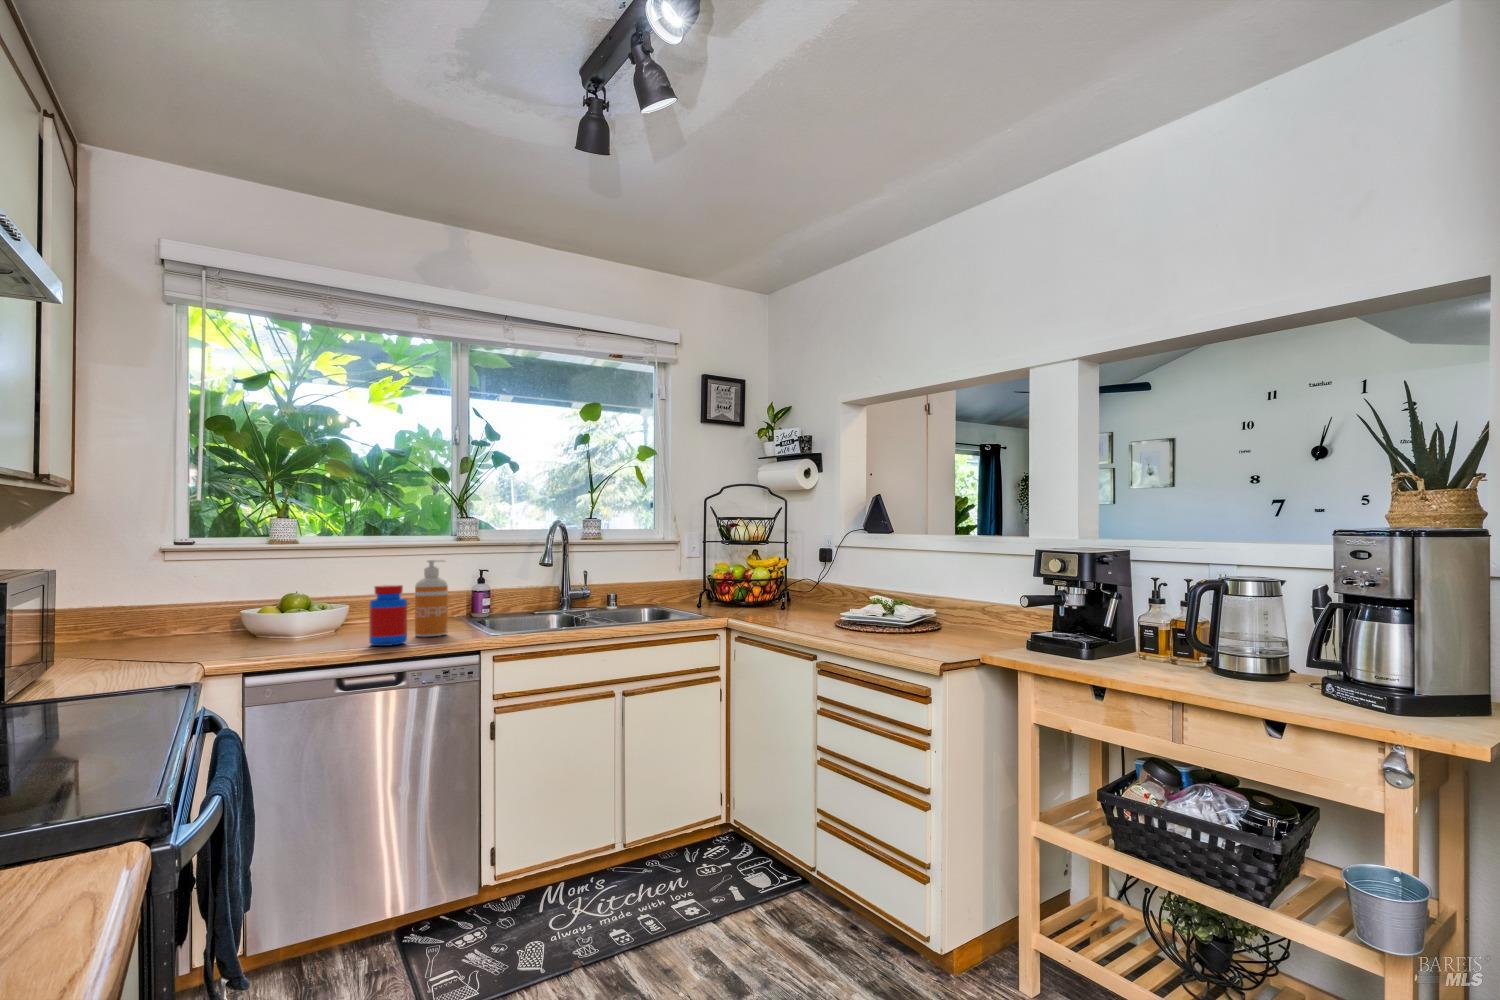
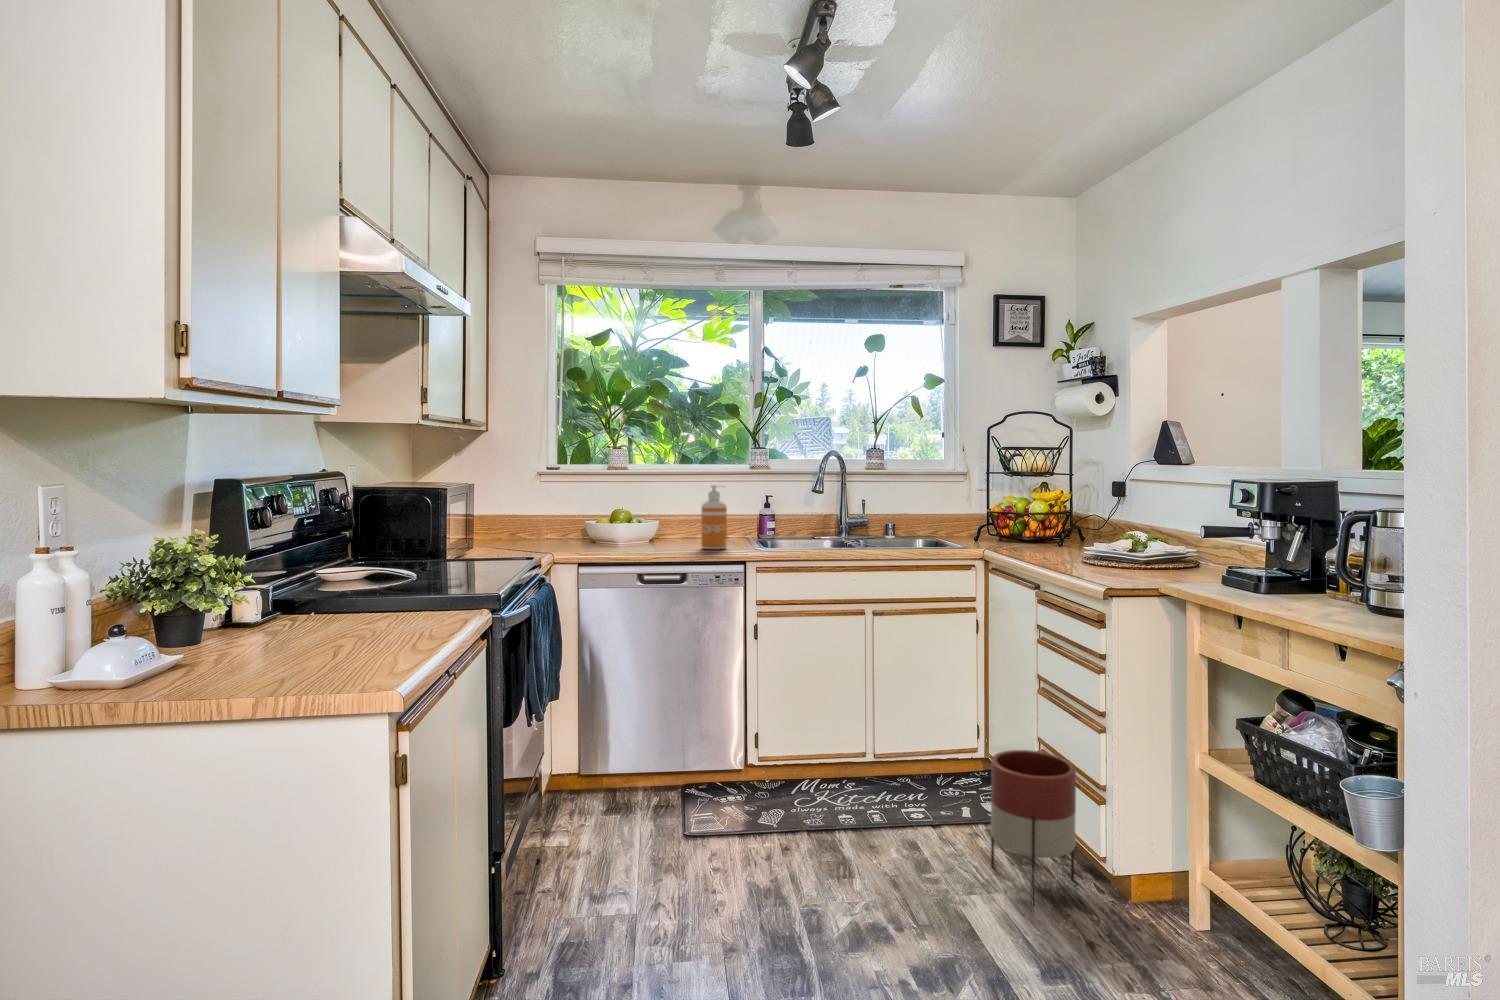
jar: present [369,585,407,646] -> none [661,505,688,554]
planter: none [777,812,861,972] -> present [991,750,1076,906]

